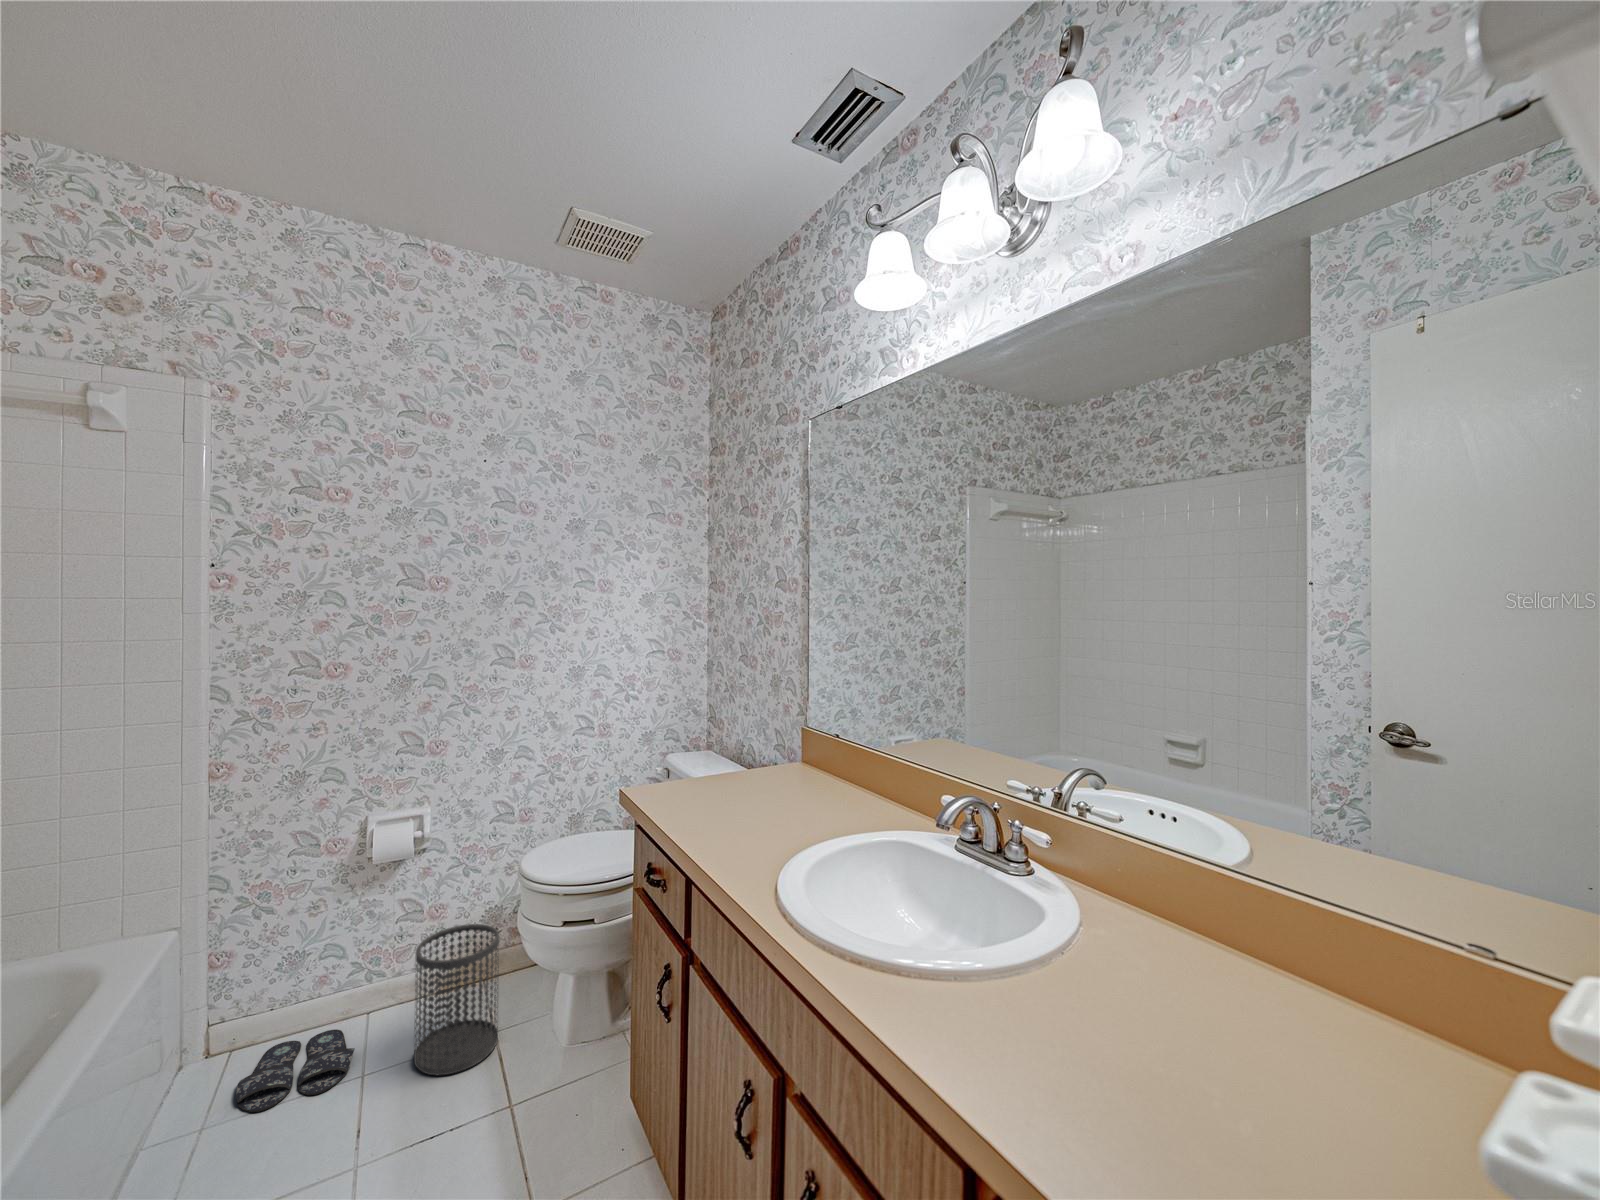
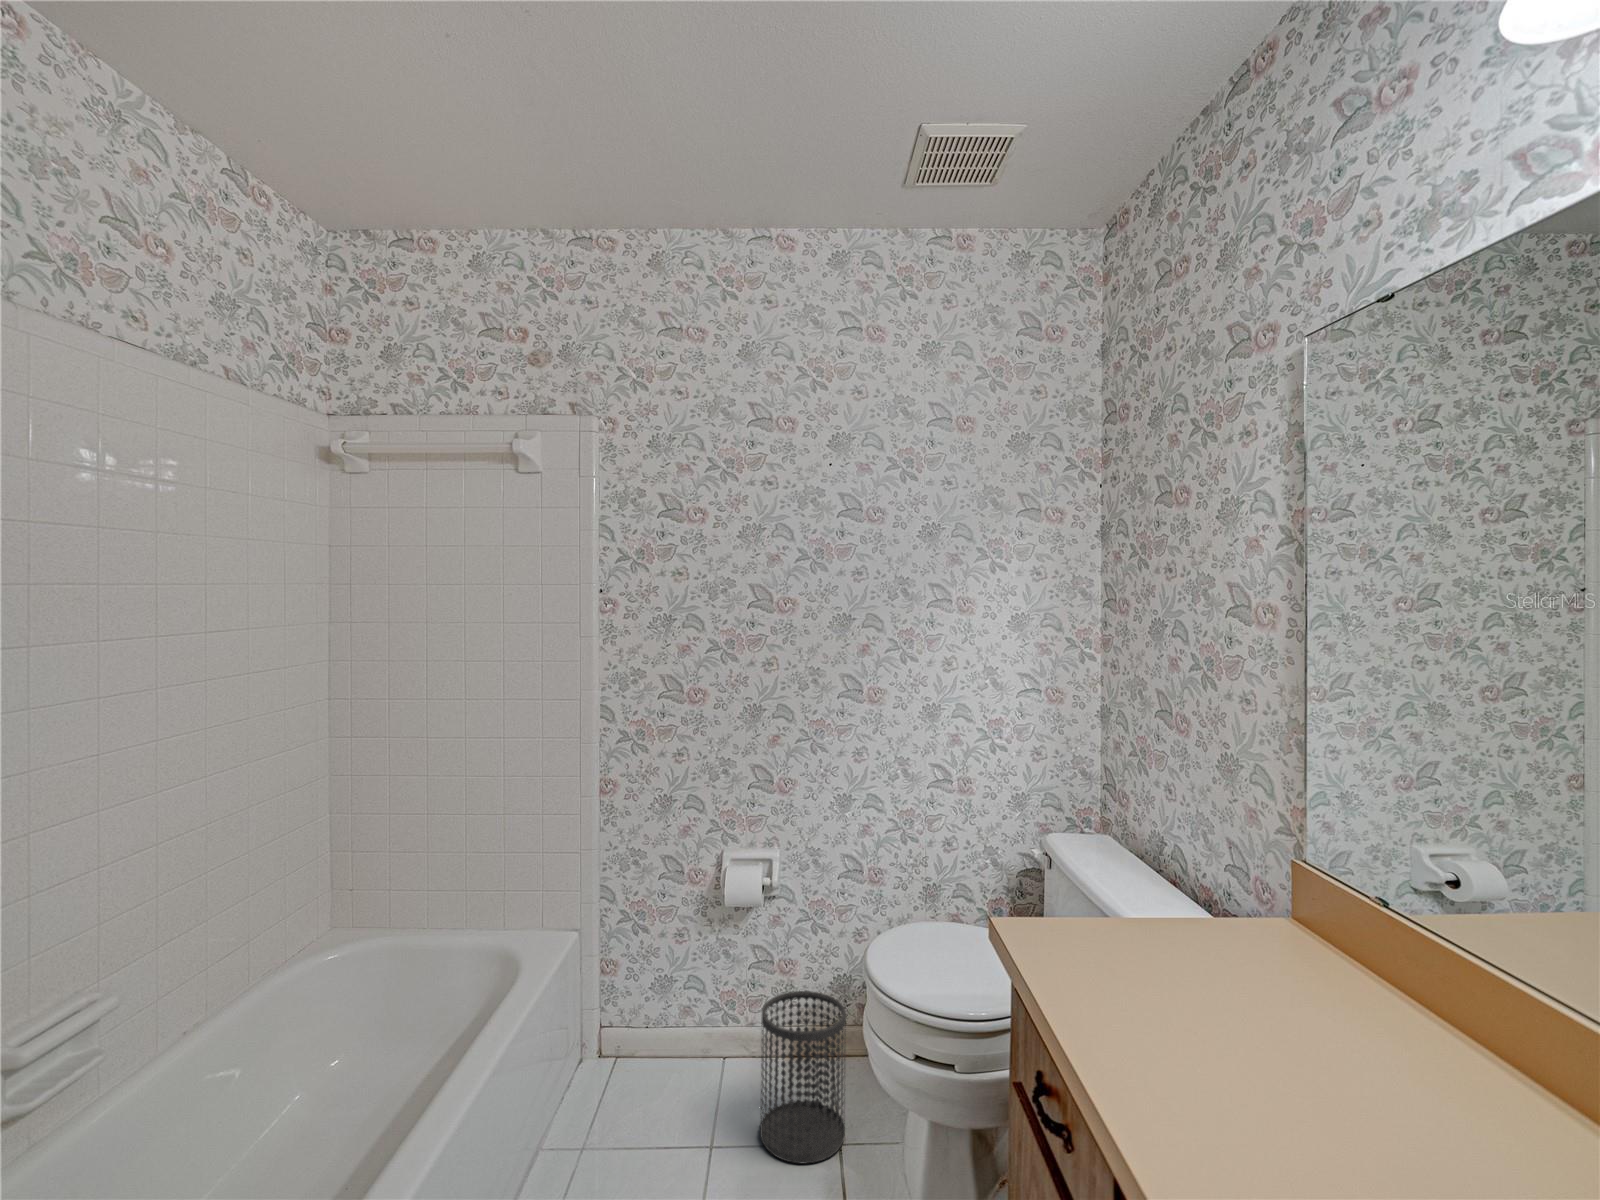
slippers: present [236,1029,355,1112] -> none [609,1070,708,1139]

